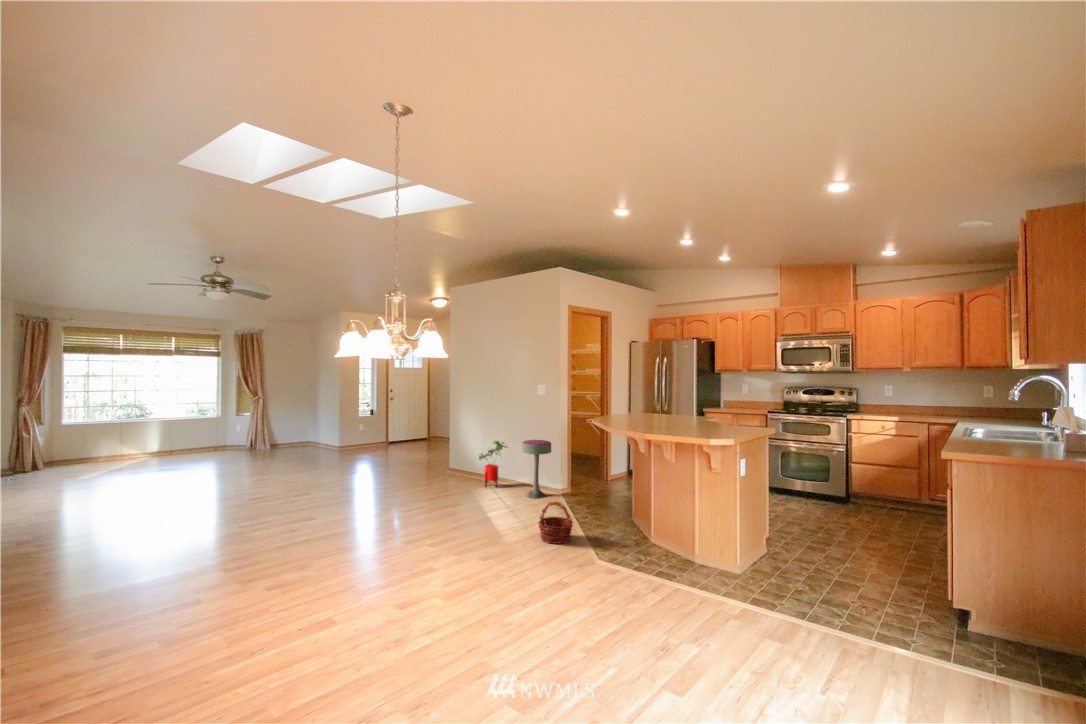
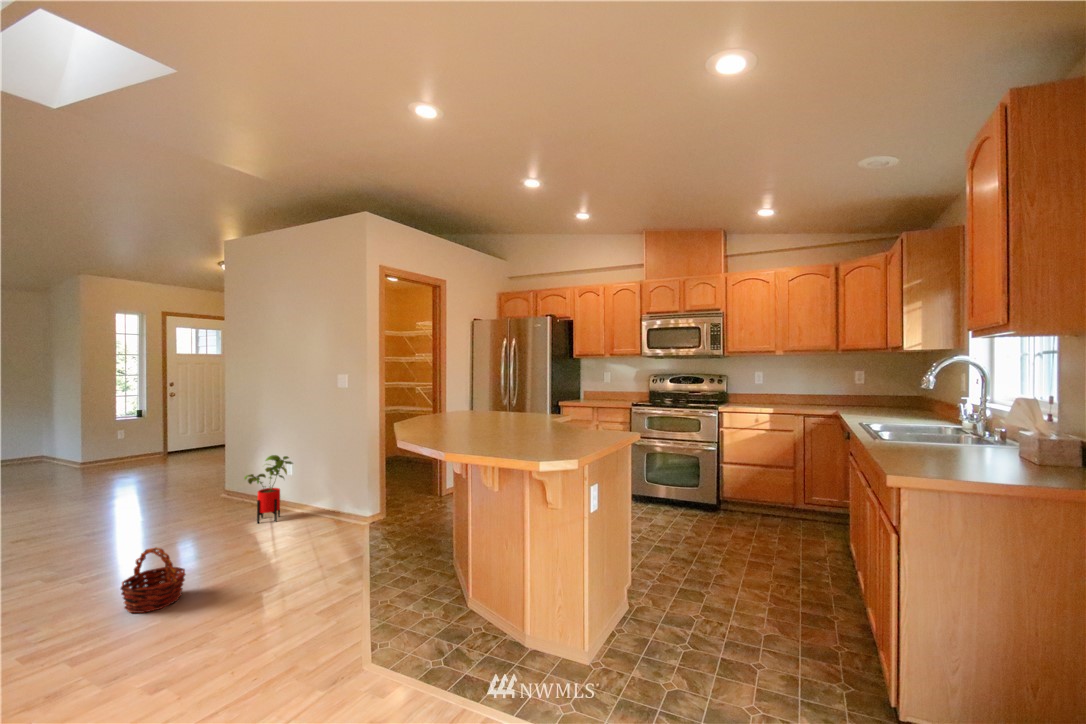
bar stool: present [522,440,551,498] -> none [305,452,351,537]
basket: present [538,502,573,544] -> present [121,548,185,613]

